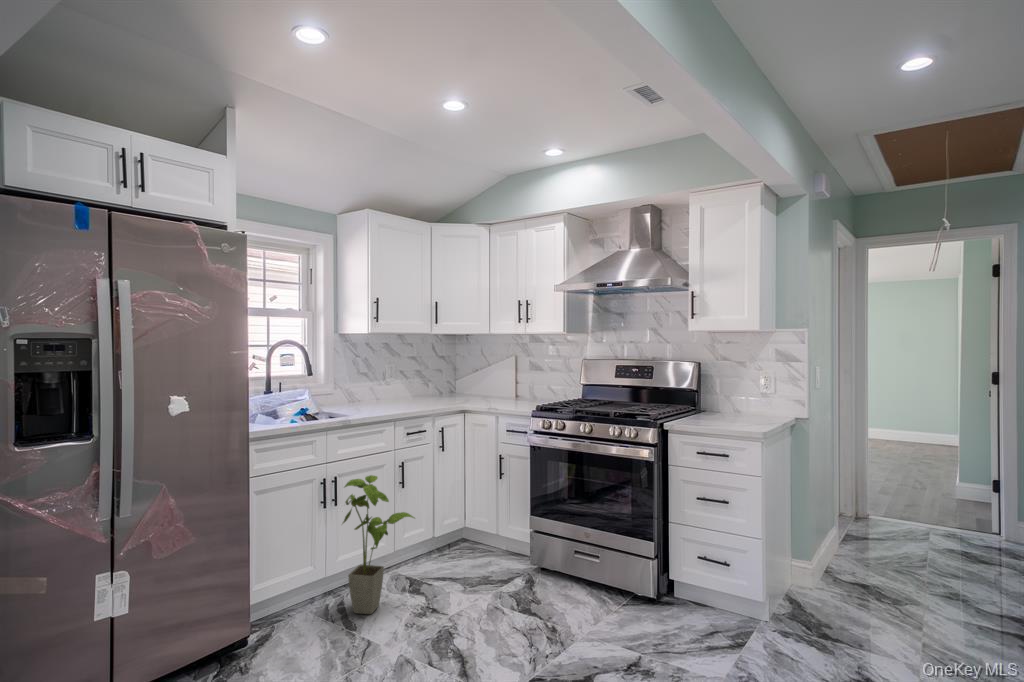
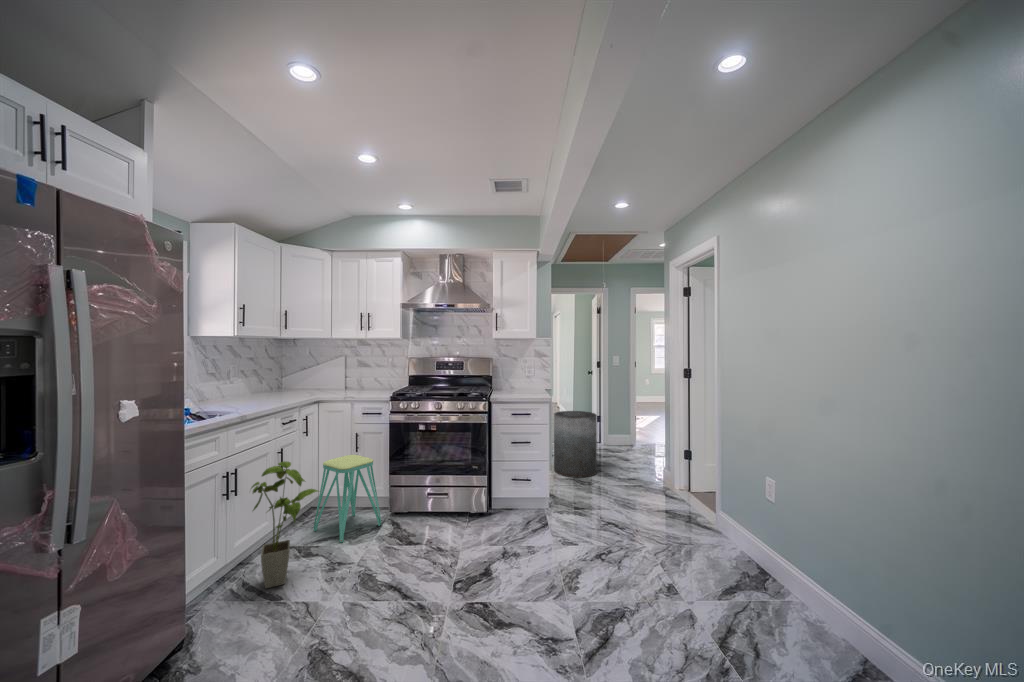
trash can: none [833,461,926,589] -> present [554,411,597,478]
stool: none [441,482,512,587] -> present [314,455,381,542]

